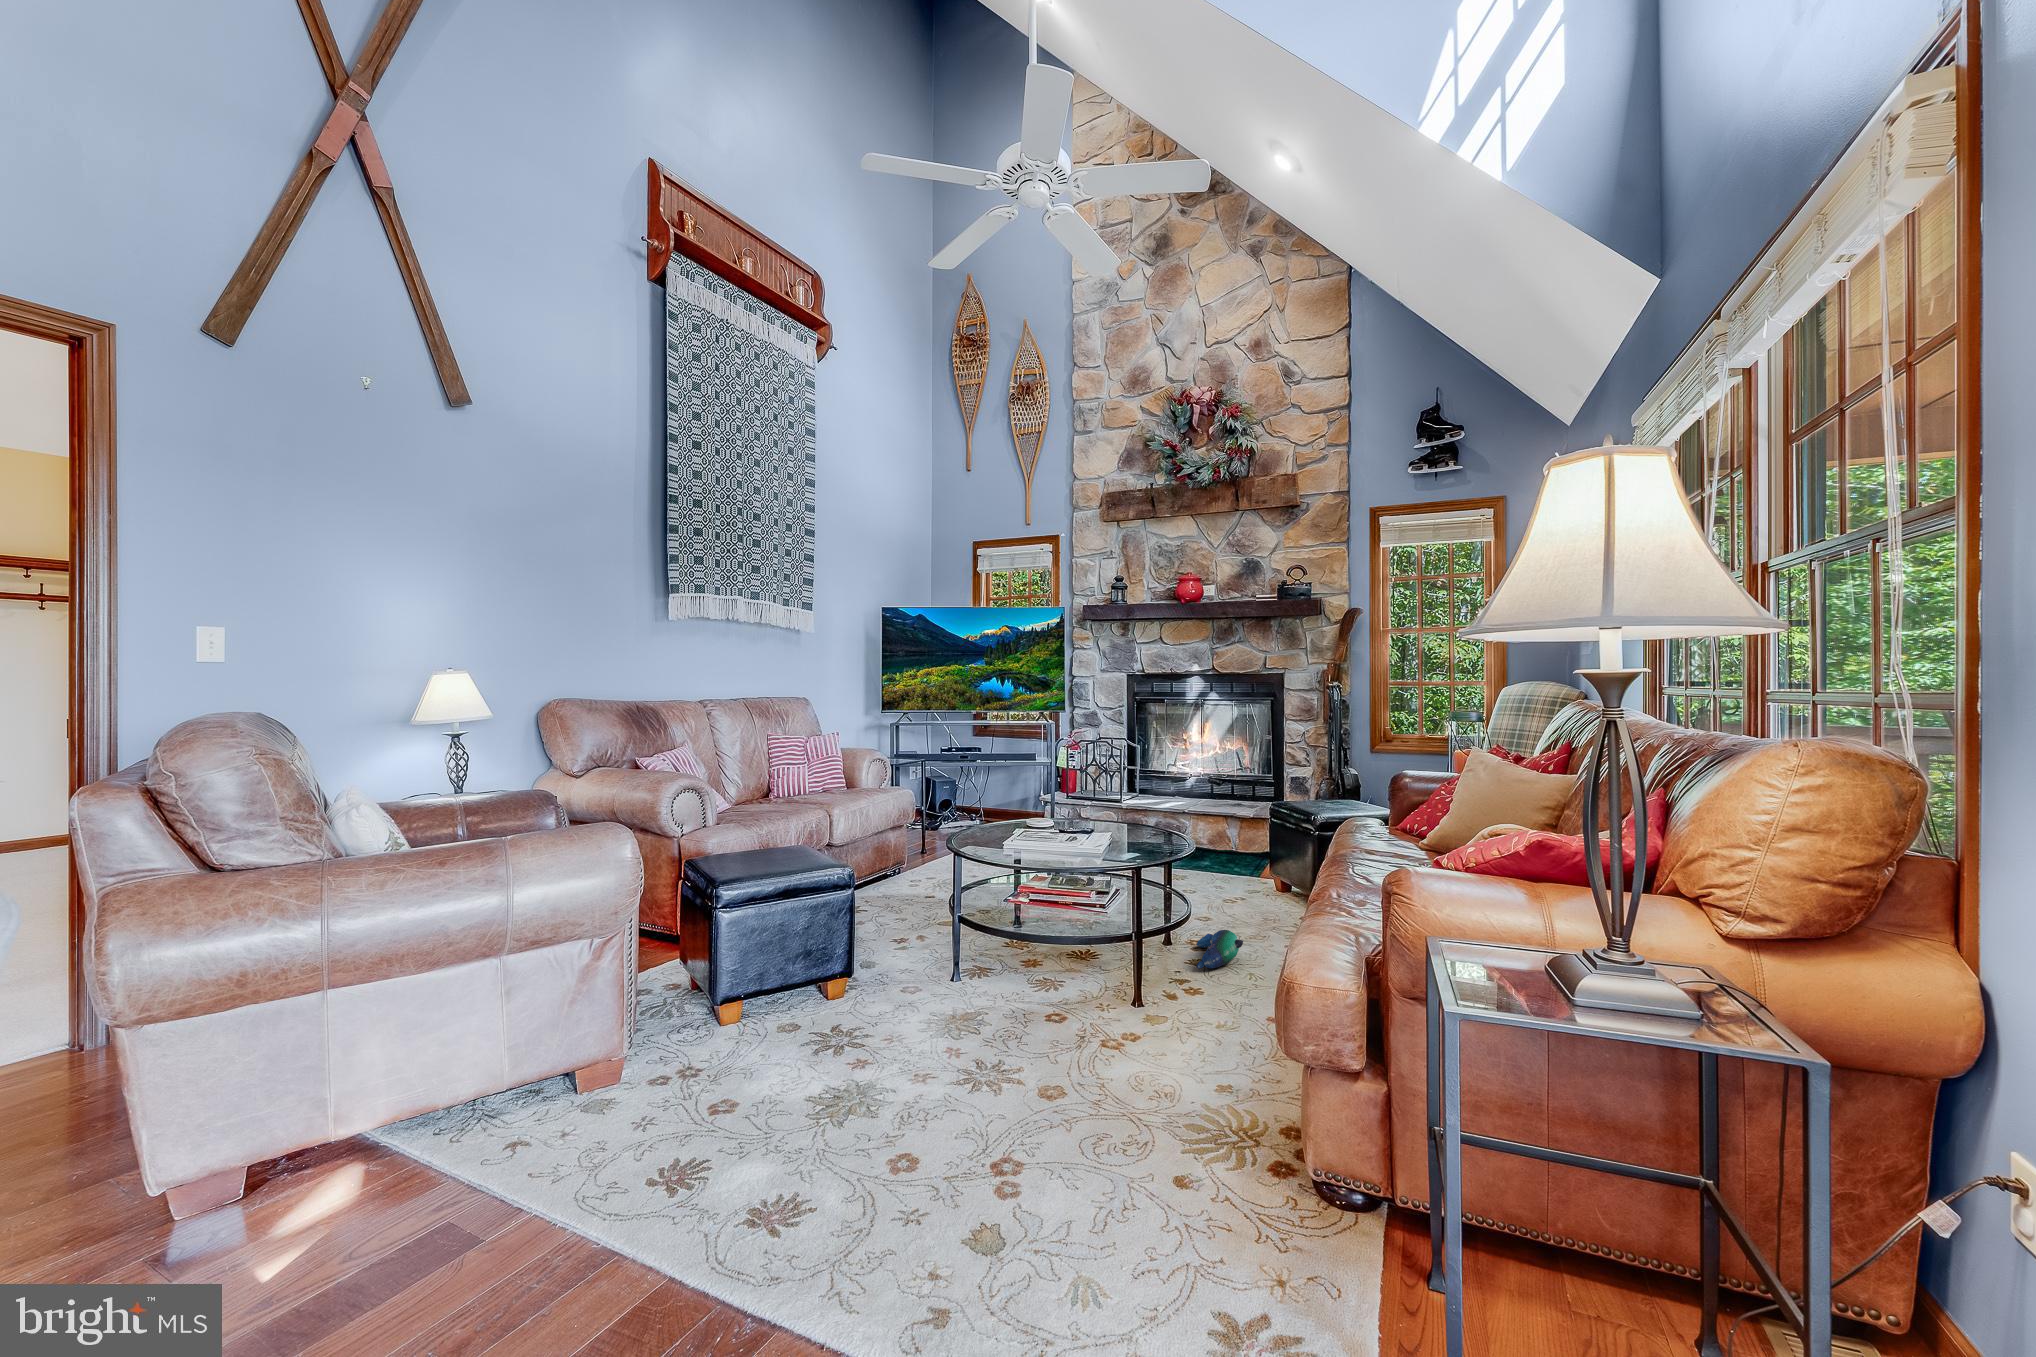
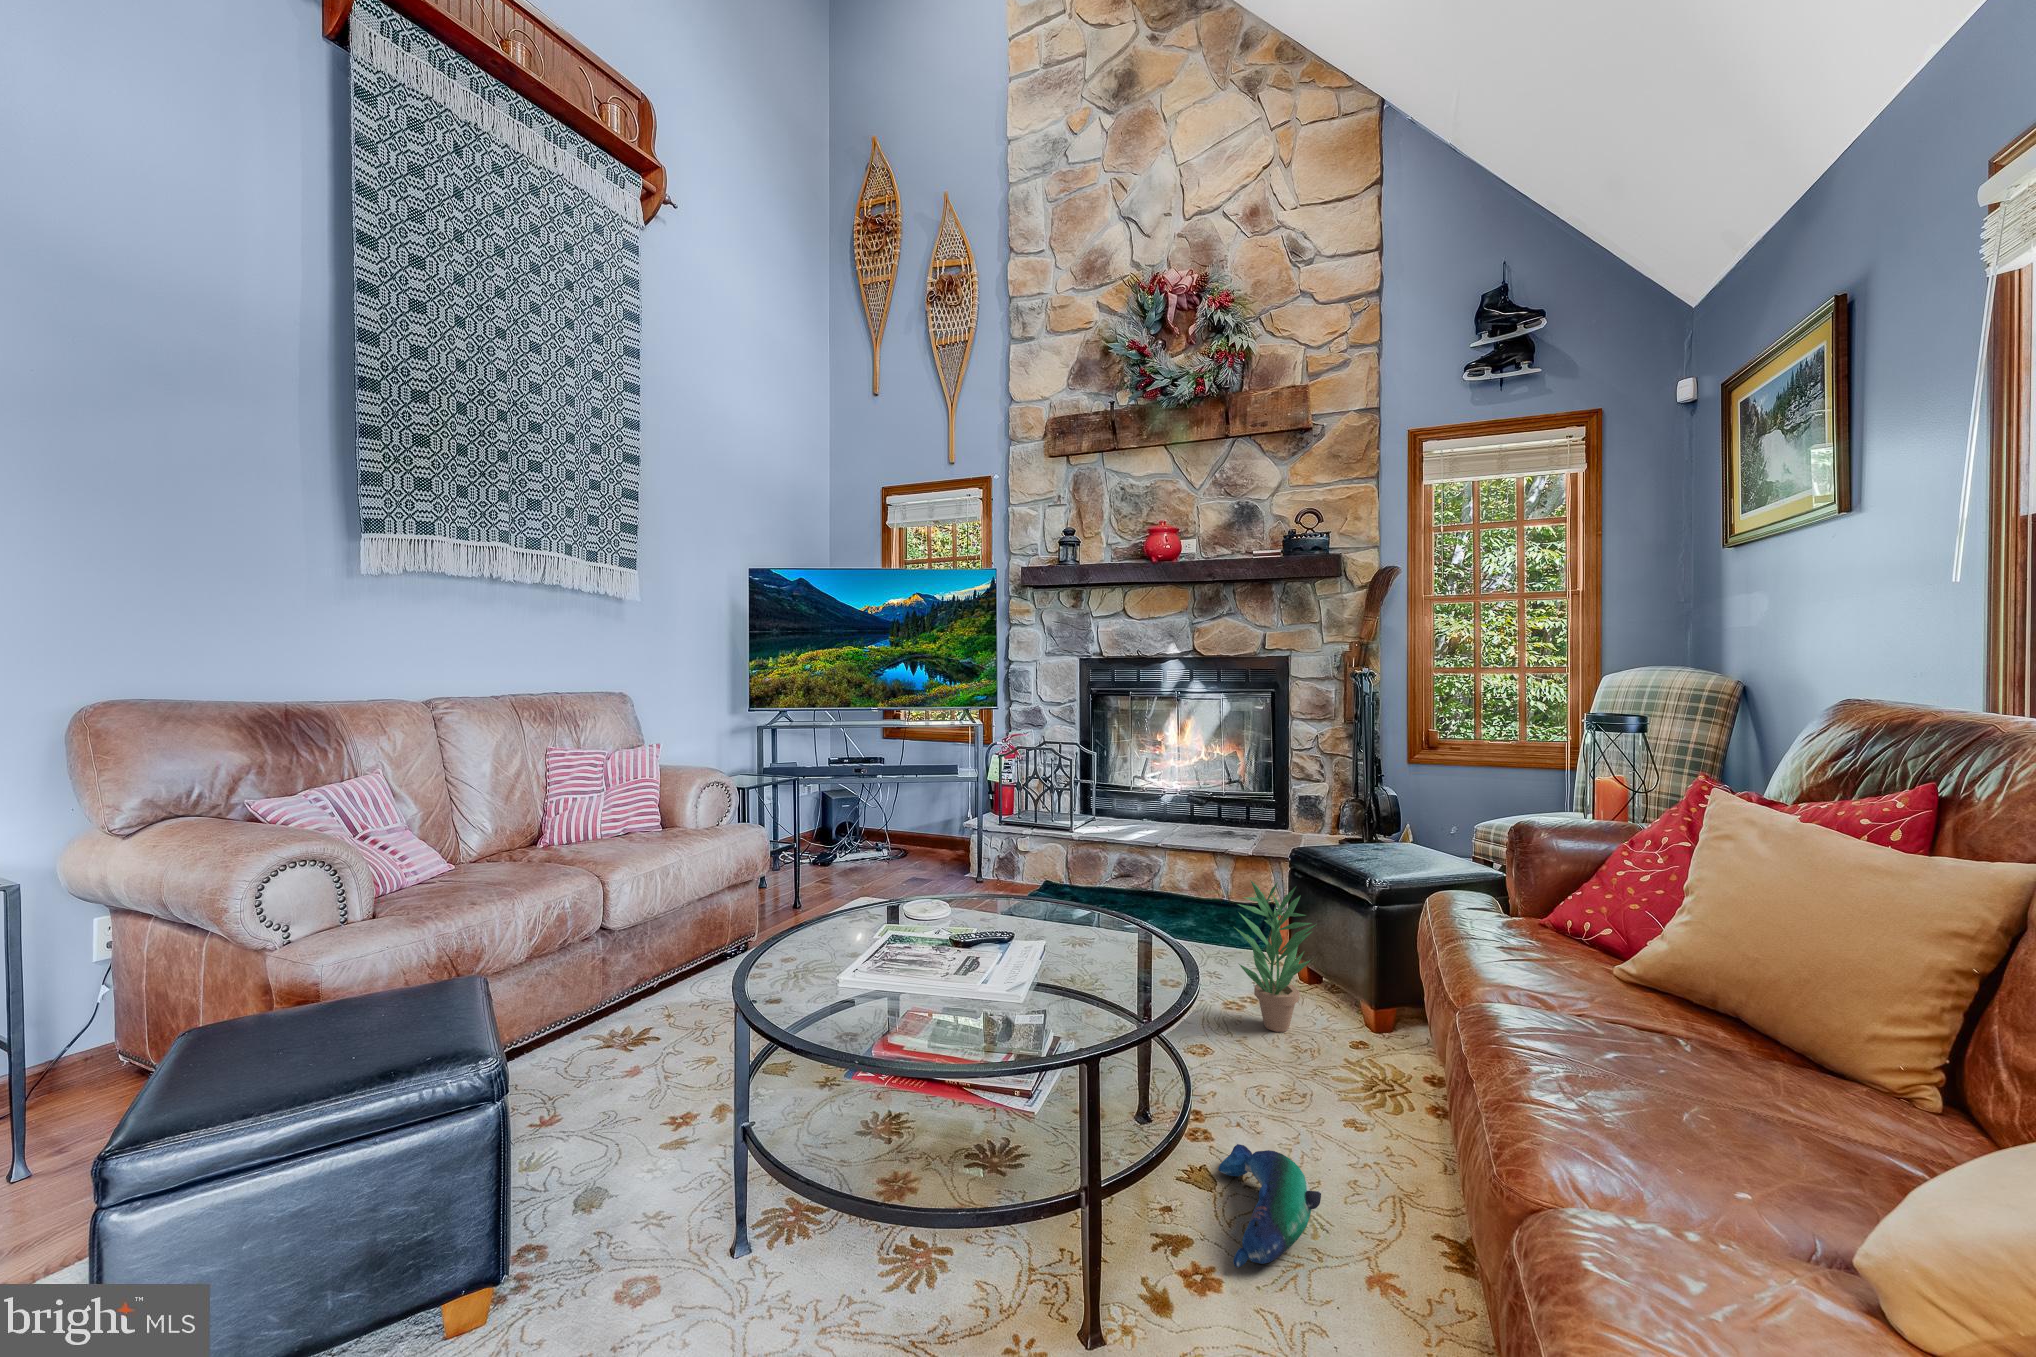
potted plant: none [1220,810,1270,904] -> present [1235,880,1315,1032]

